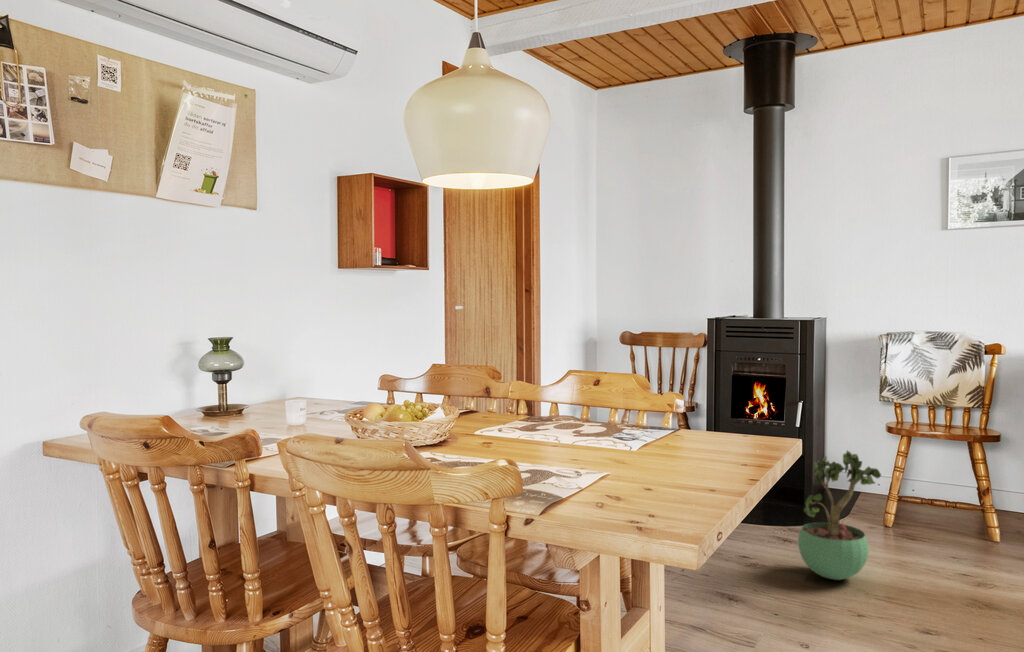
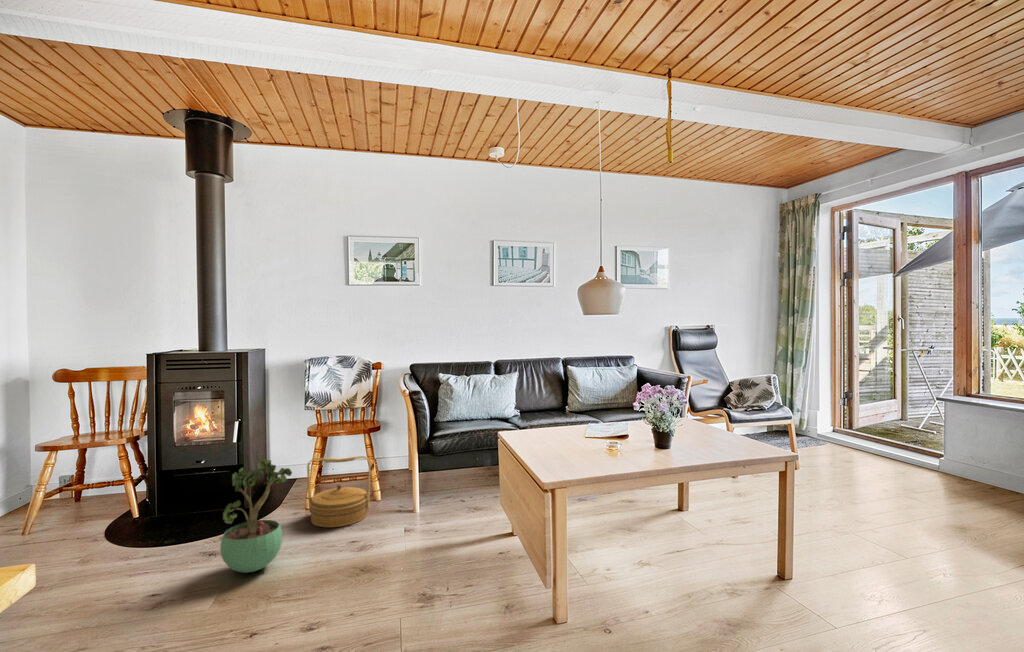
basket: none [890,465,985,562] -> present [307,456,371,528]

